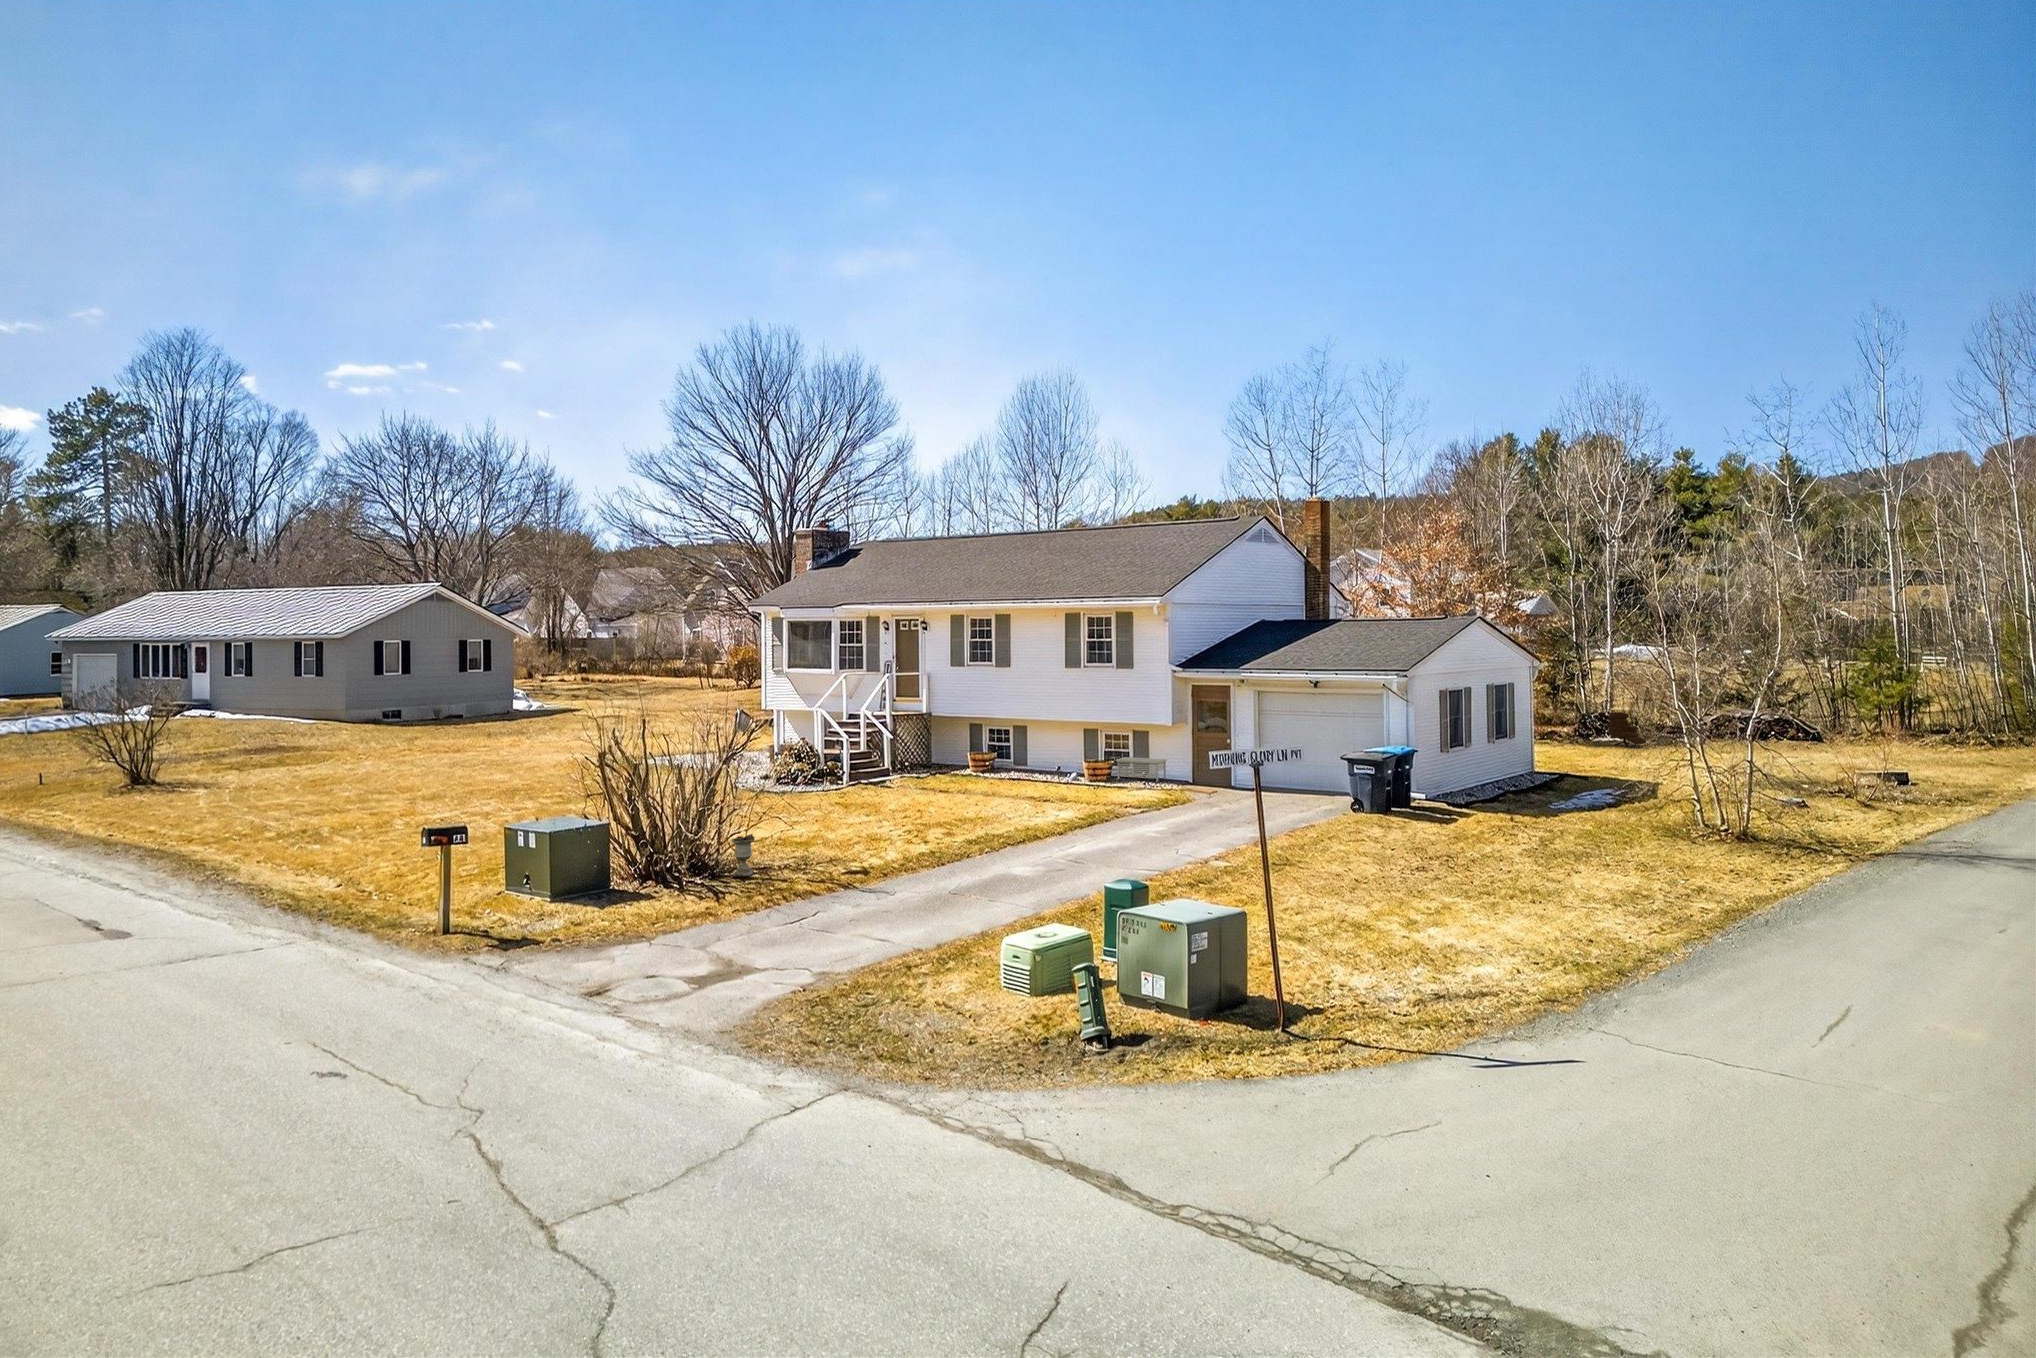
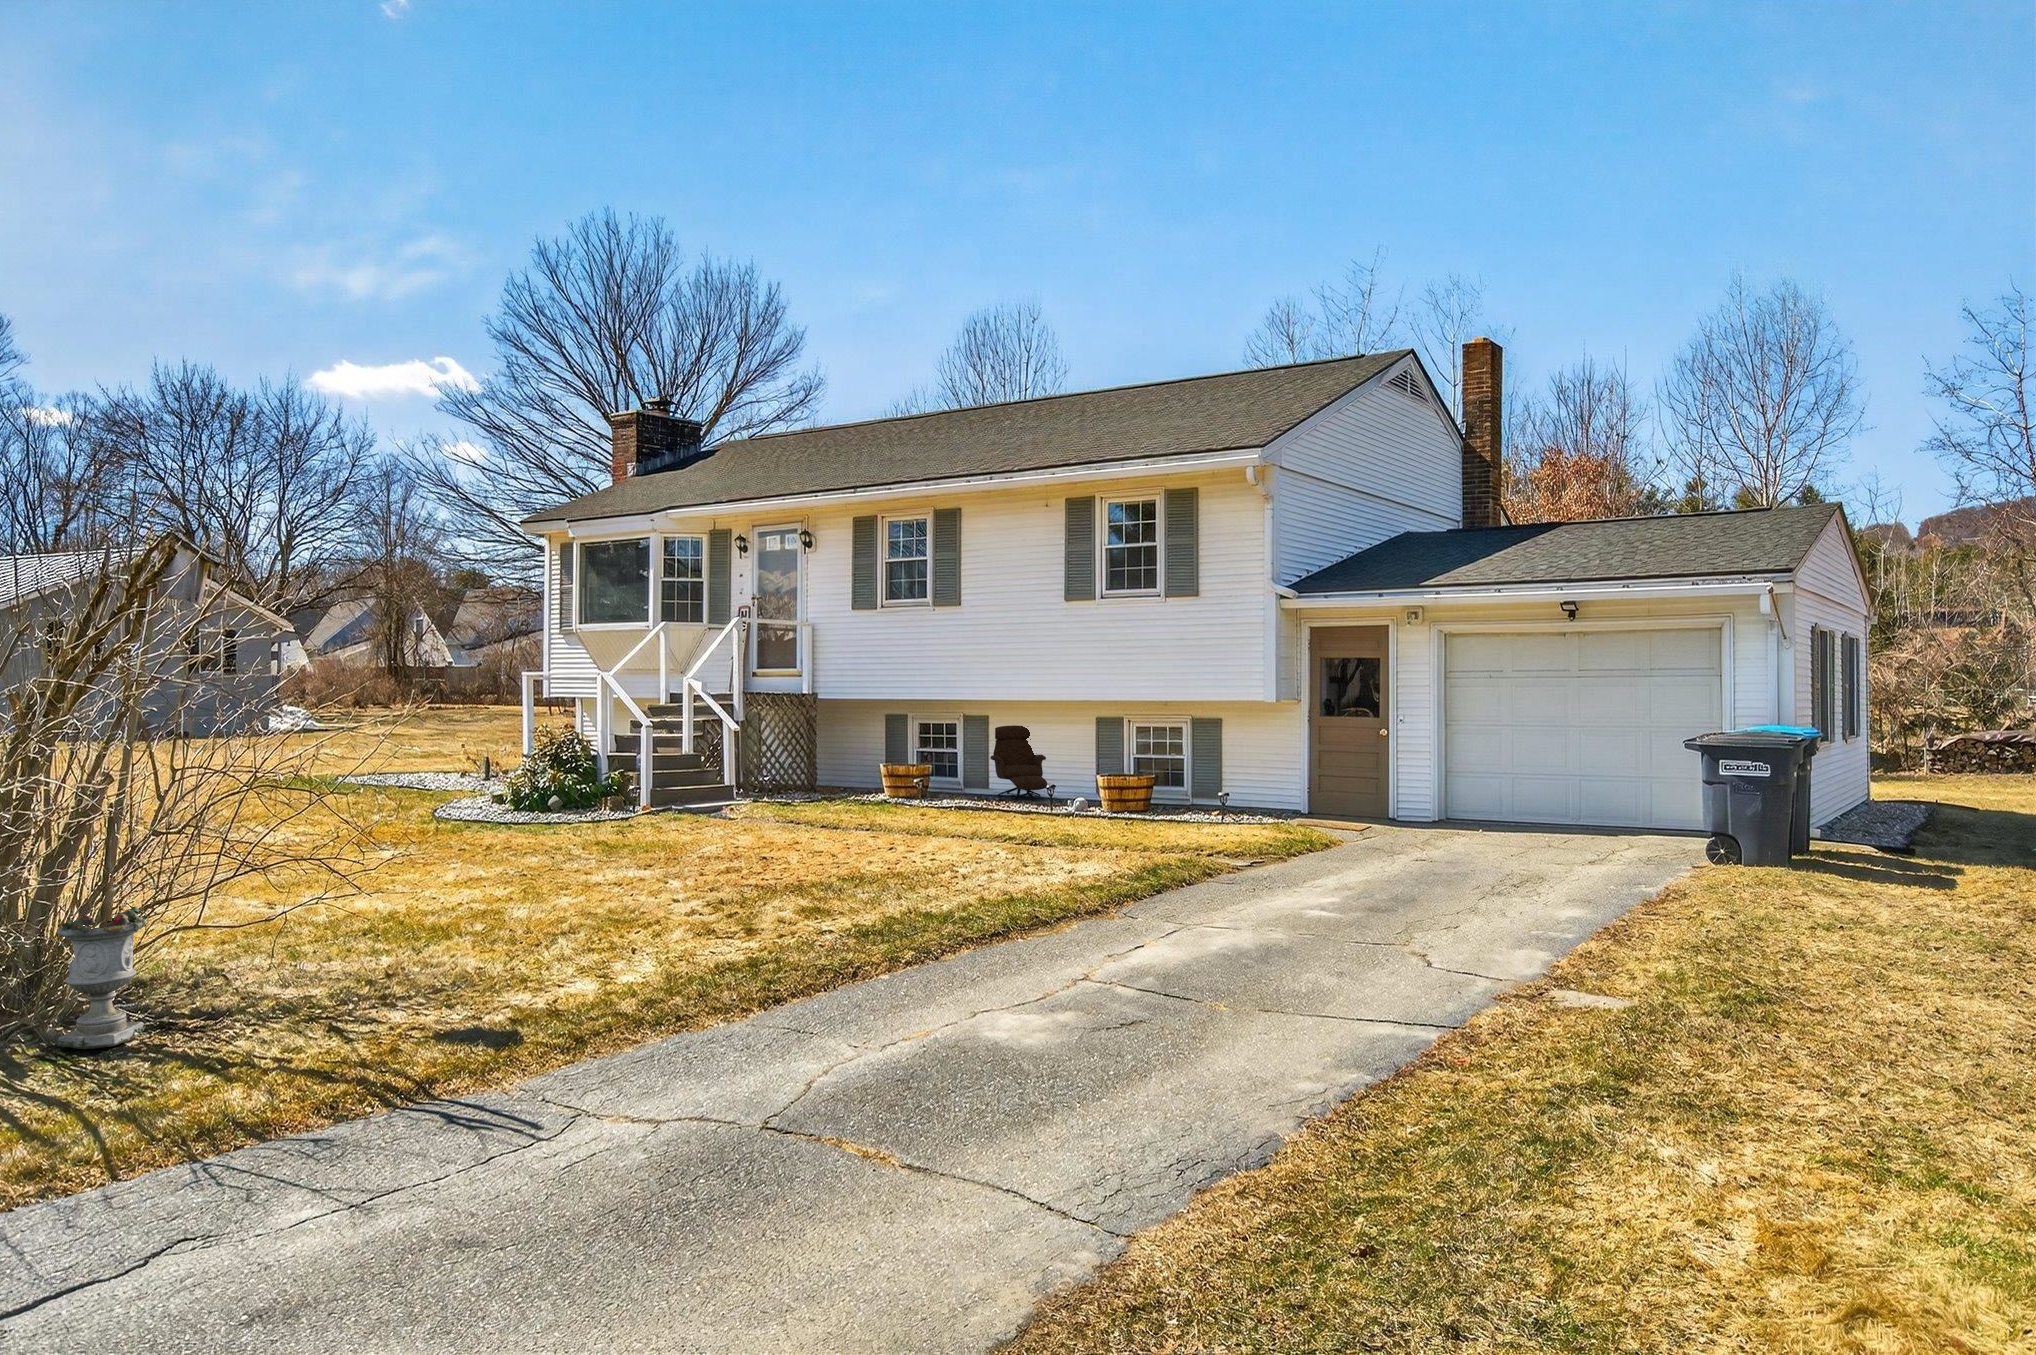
lounge chair: present [1608,712,1646,748] -> present [990,725,1047,800]
storage bench: present [1116,757,1167,782] -> none [1162,768,1257,812]

